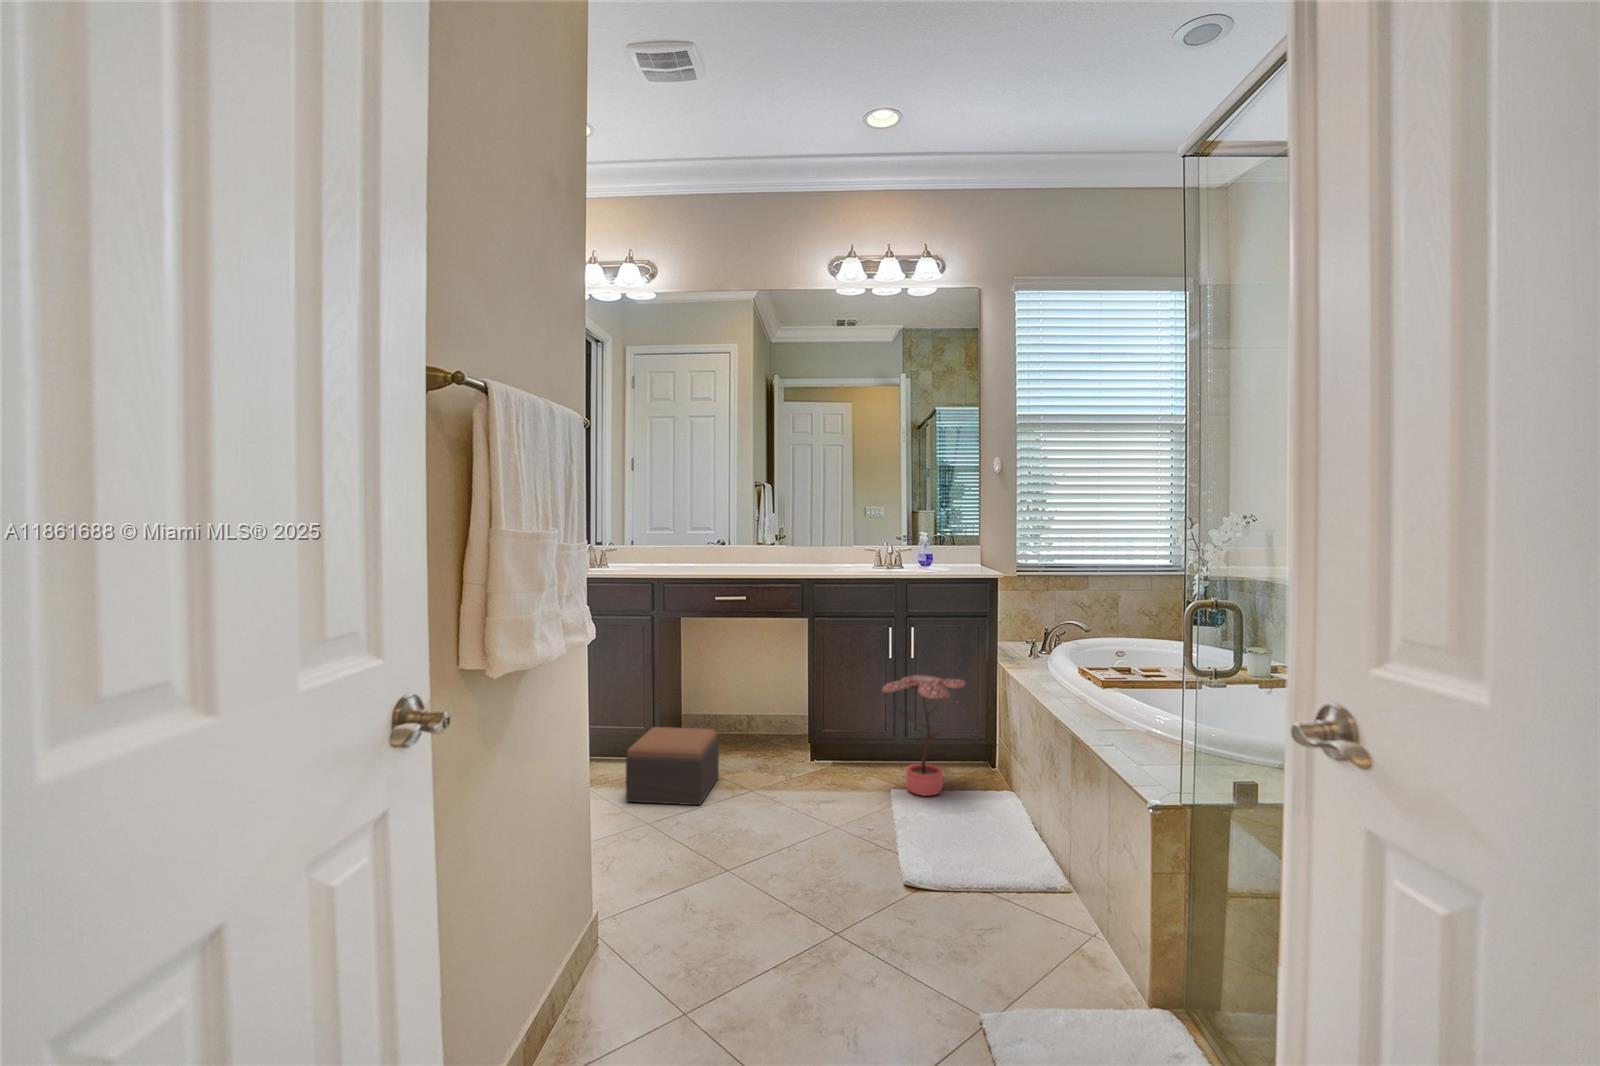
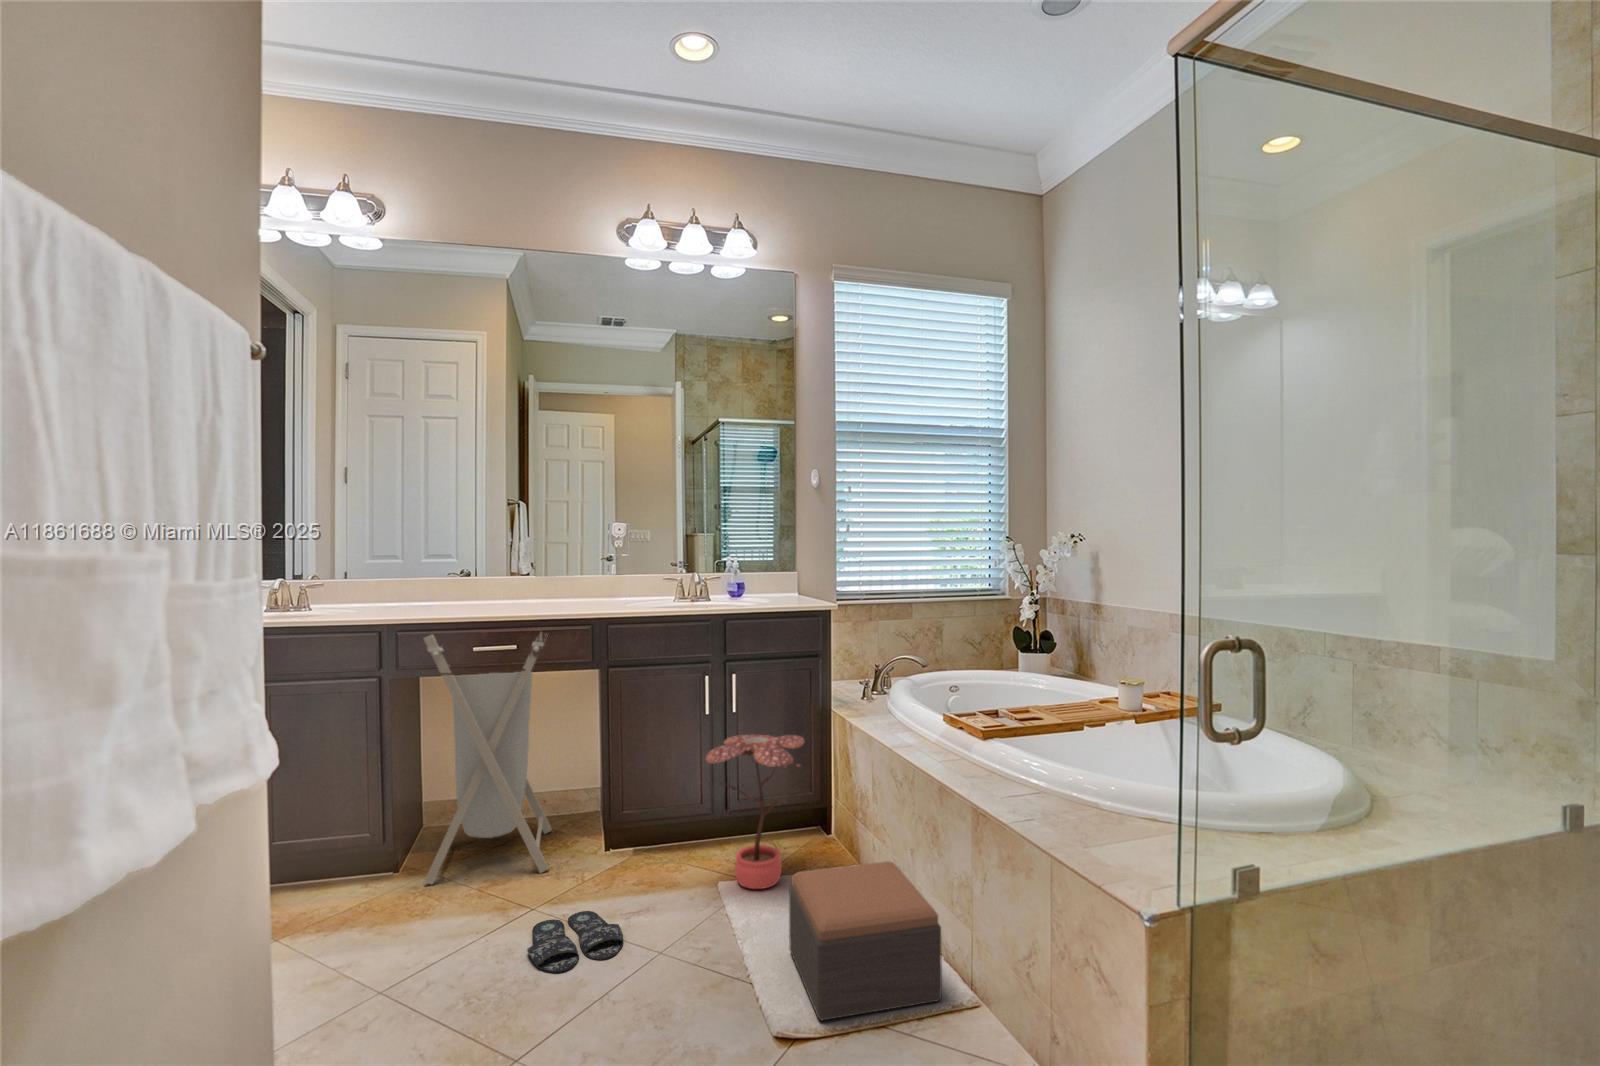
laundry hamper: none [688,579,779,765] -> present [424,632,552,884]
footstool: present [626,727,719,805] -> present [789,861,942,1020]
slippers: none [748,790,814,822] -> present [527,911,623,973]

